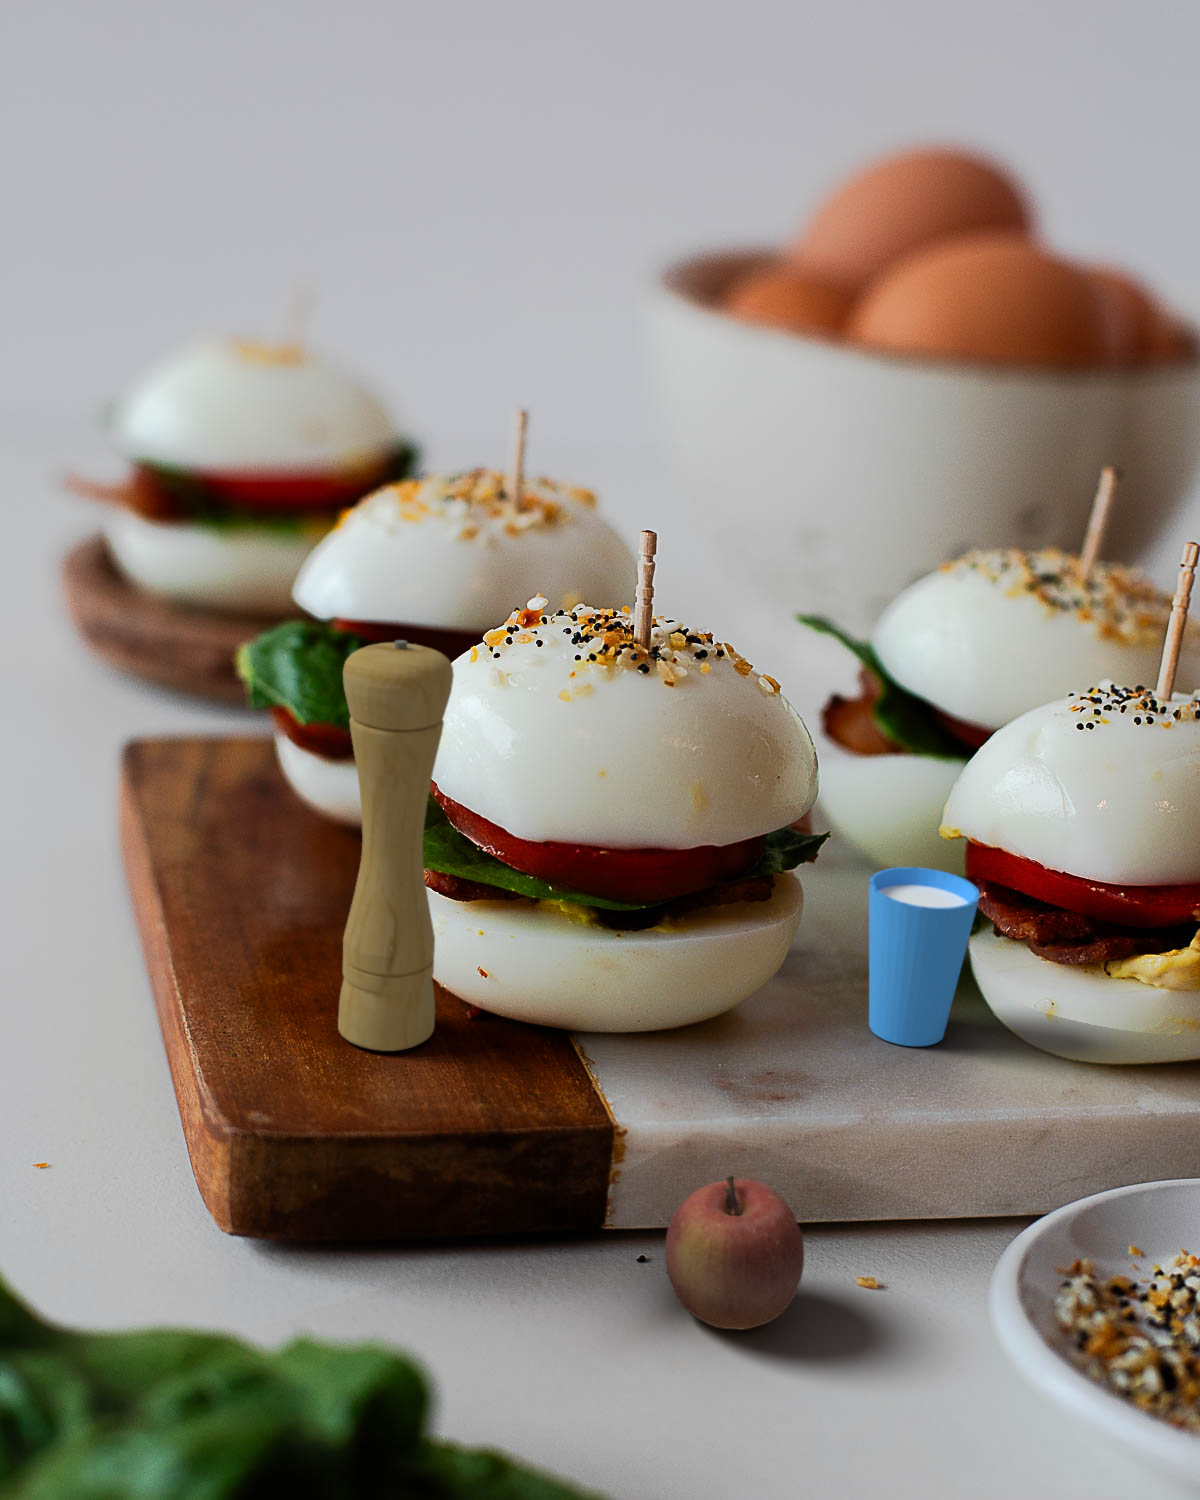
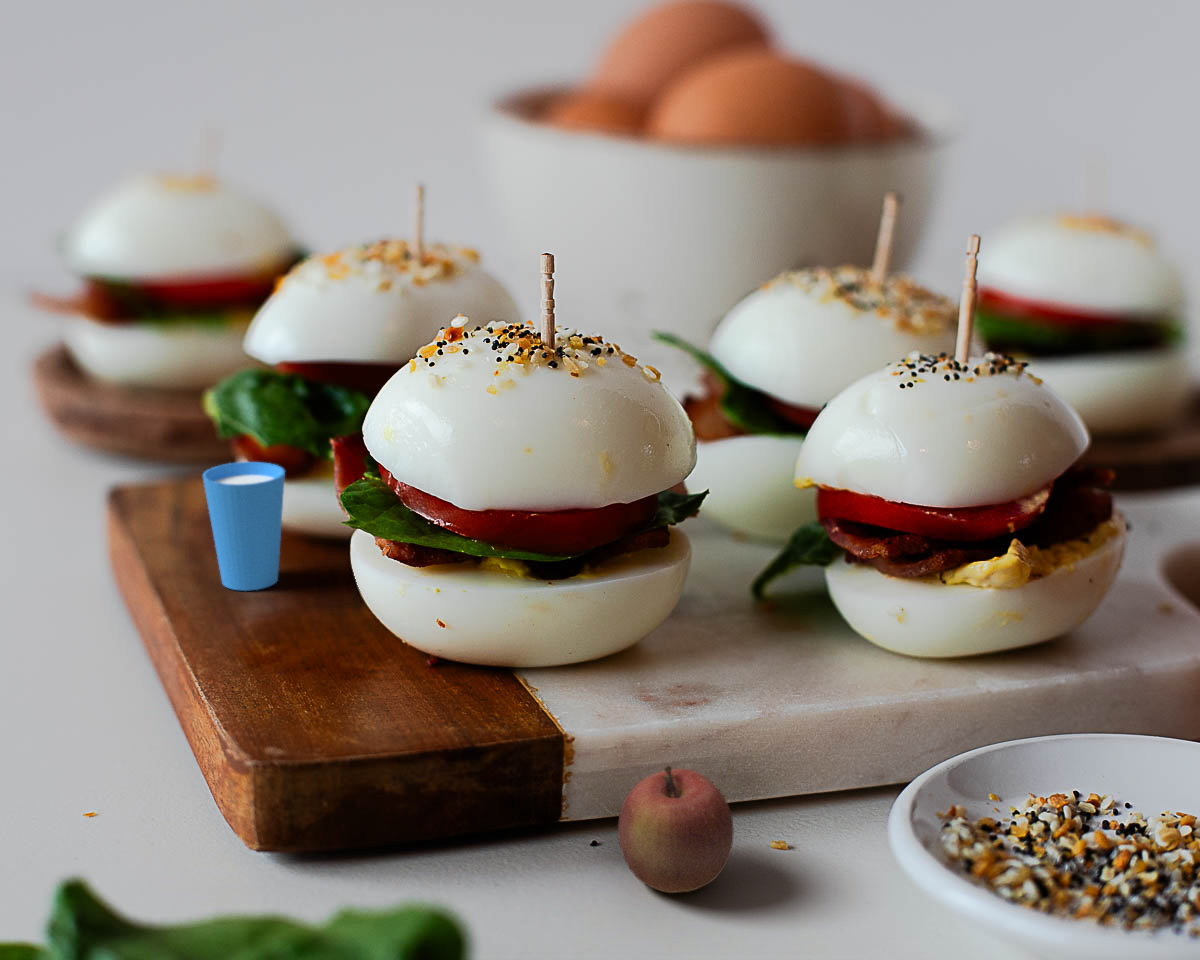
pepper mill: present [338,640,454,1051] -> none [308,352,404,697]
cup: present [869,867,980,1046] -> present [203,462,285,590]

